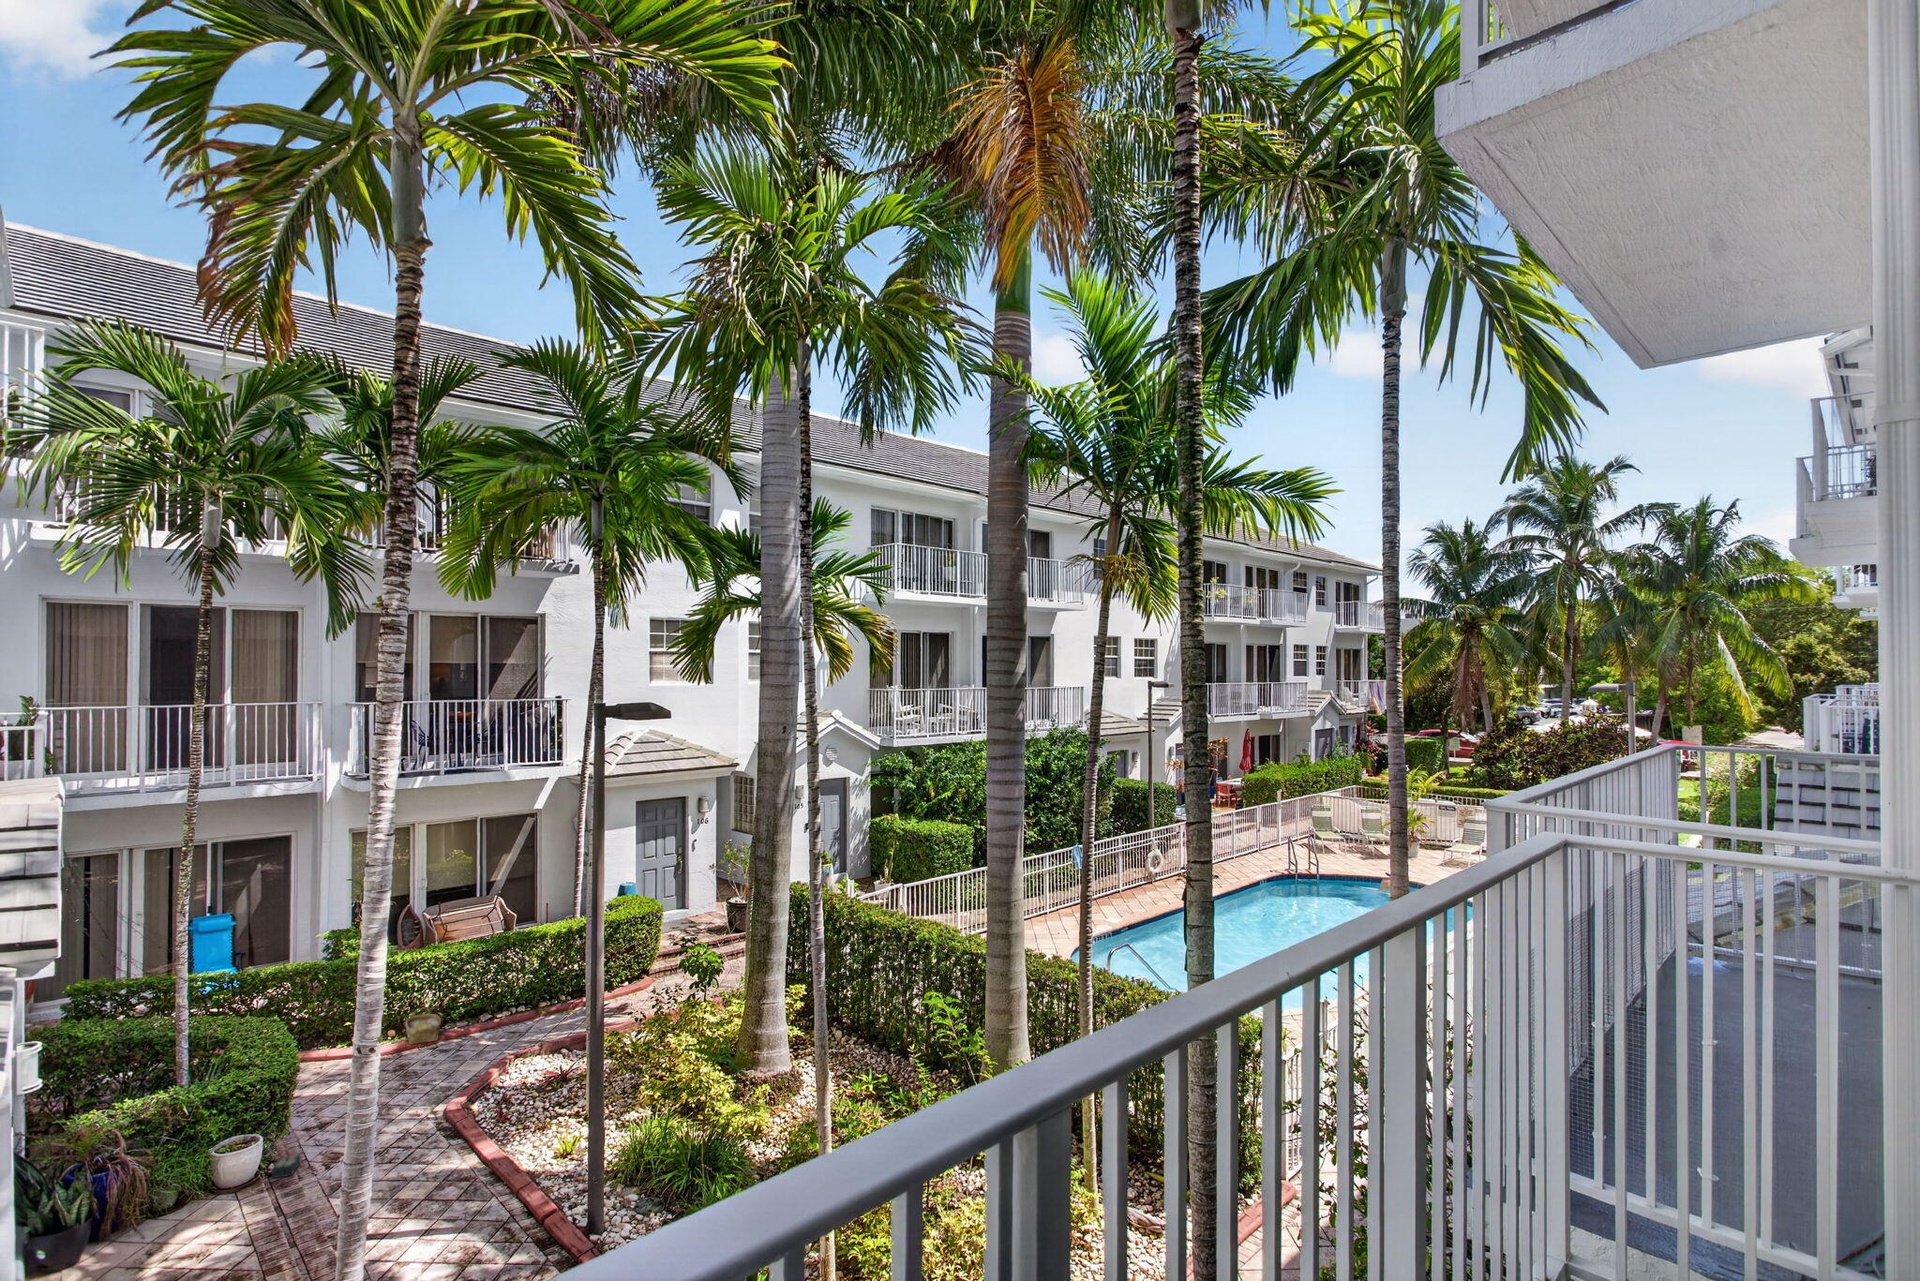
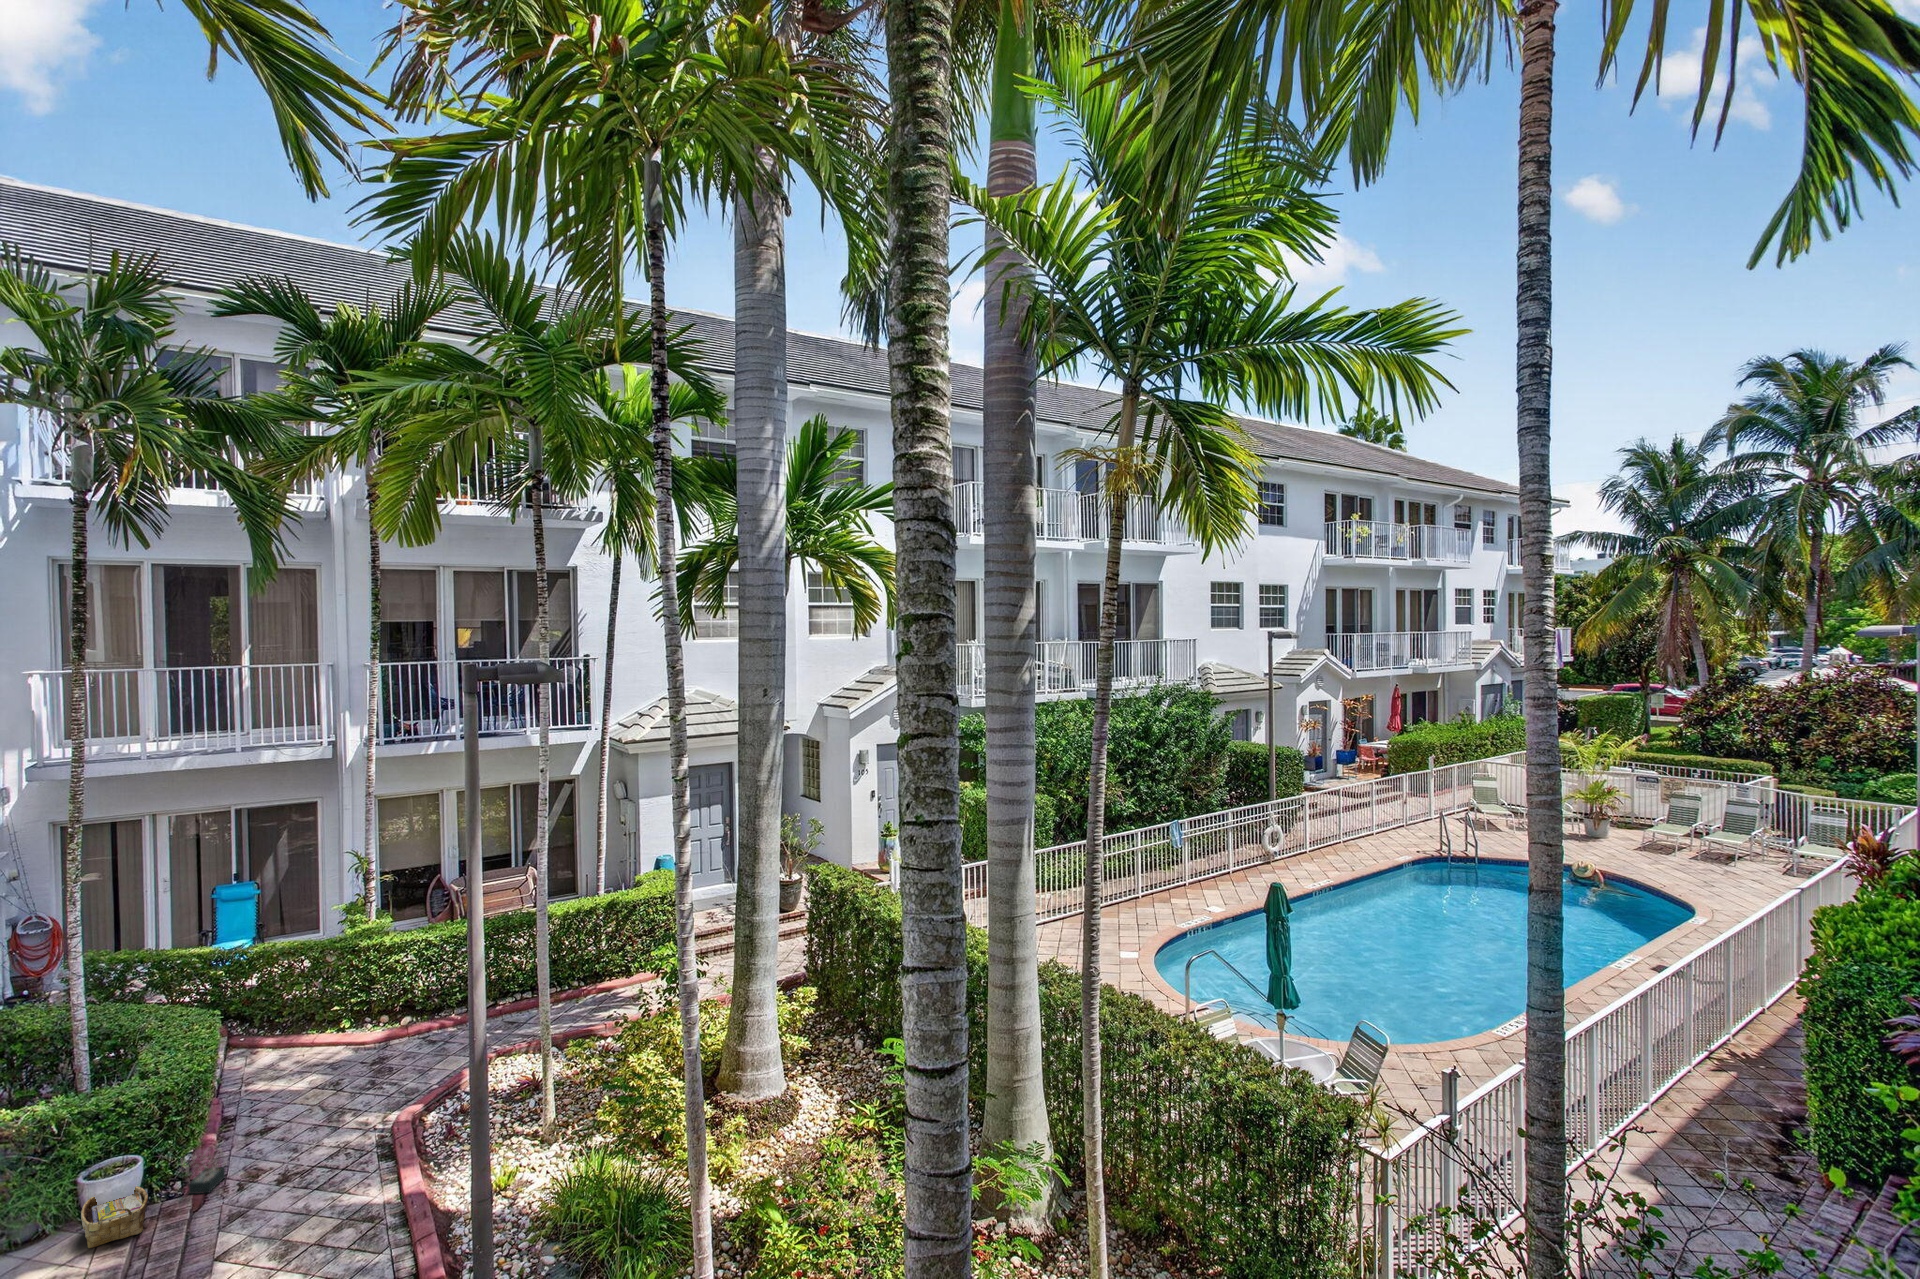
woven basket: present [405,1009,441,1045] -> present [81,1186,148,1248]

